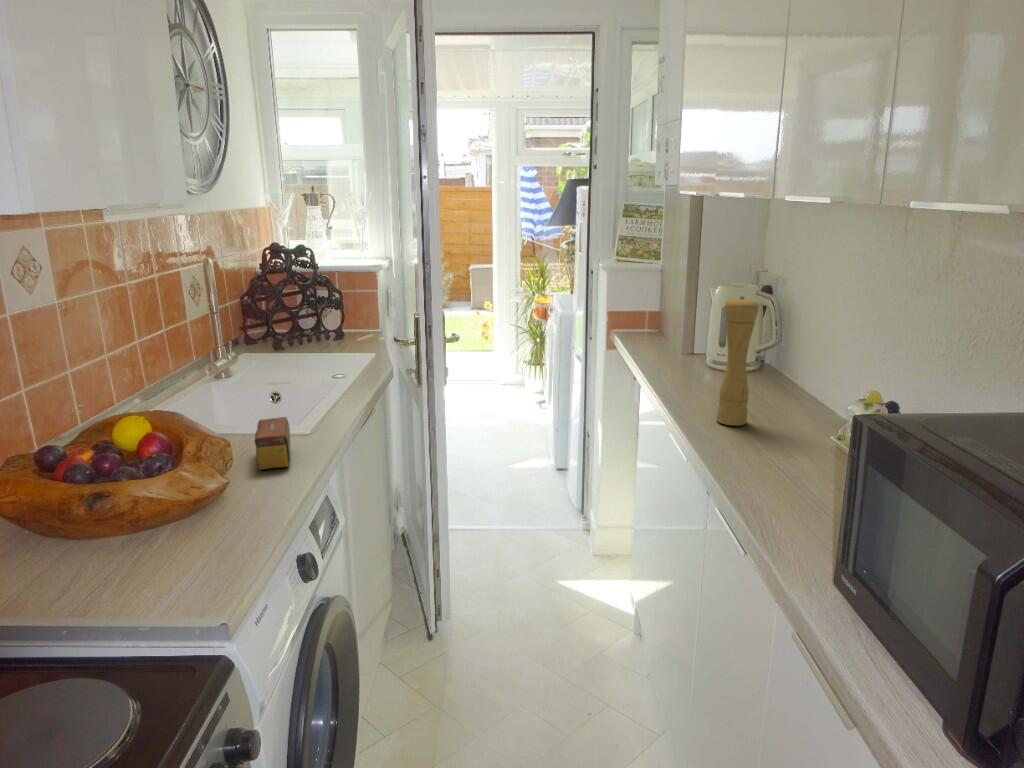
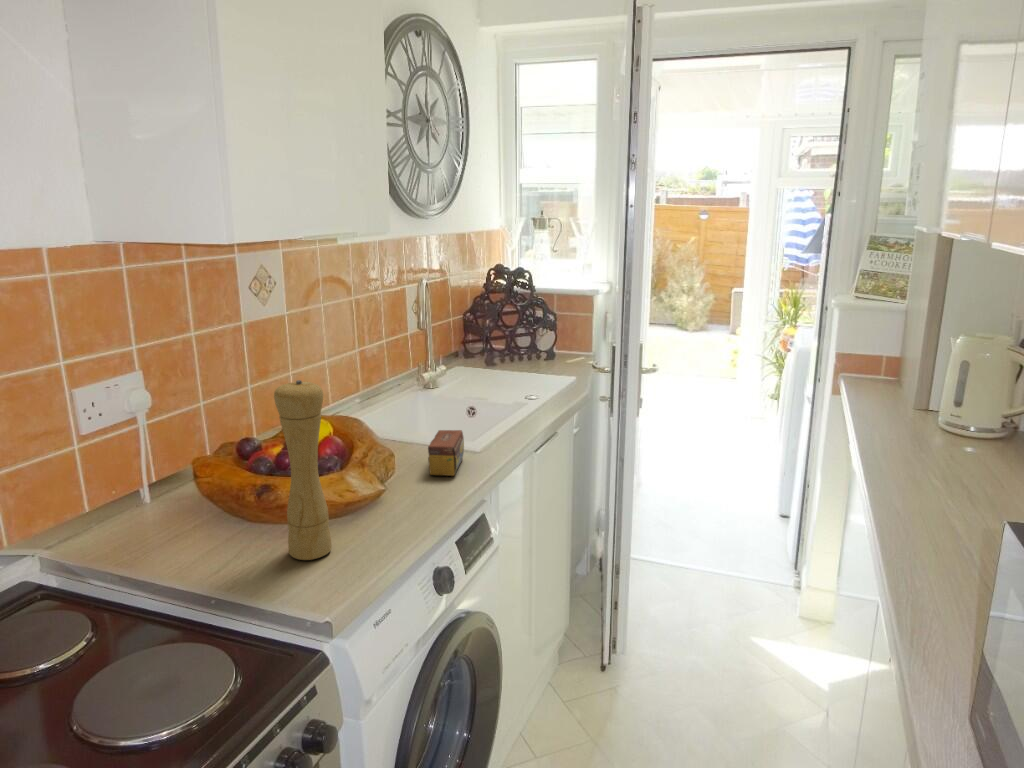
pepper mill: present [717,296,759,426] -> present [274,380,332,560]

